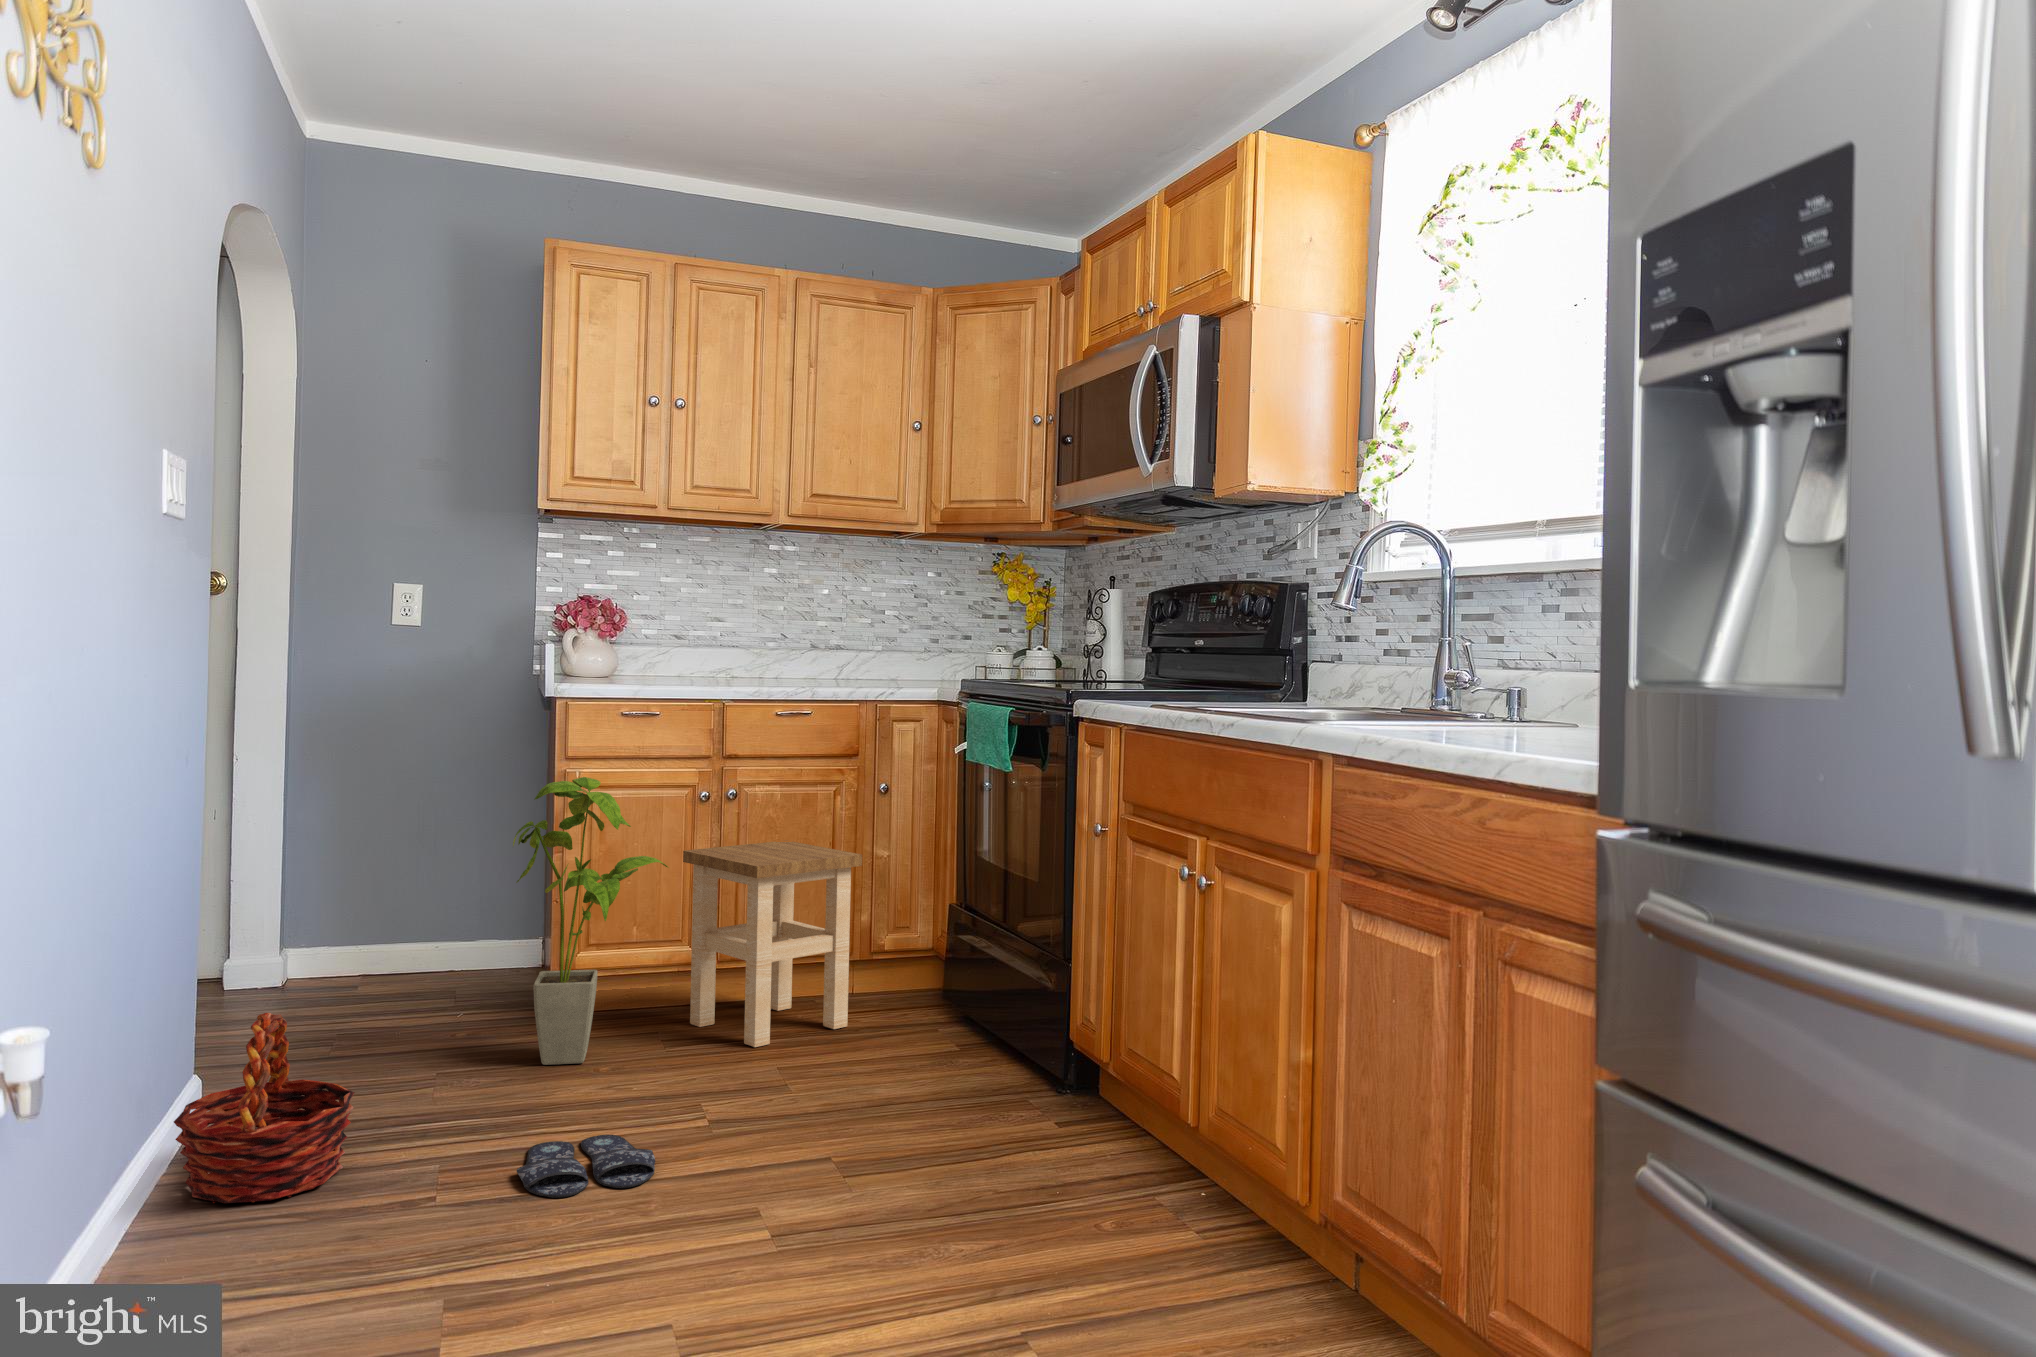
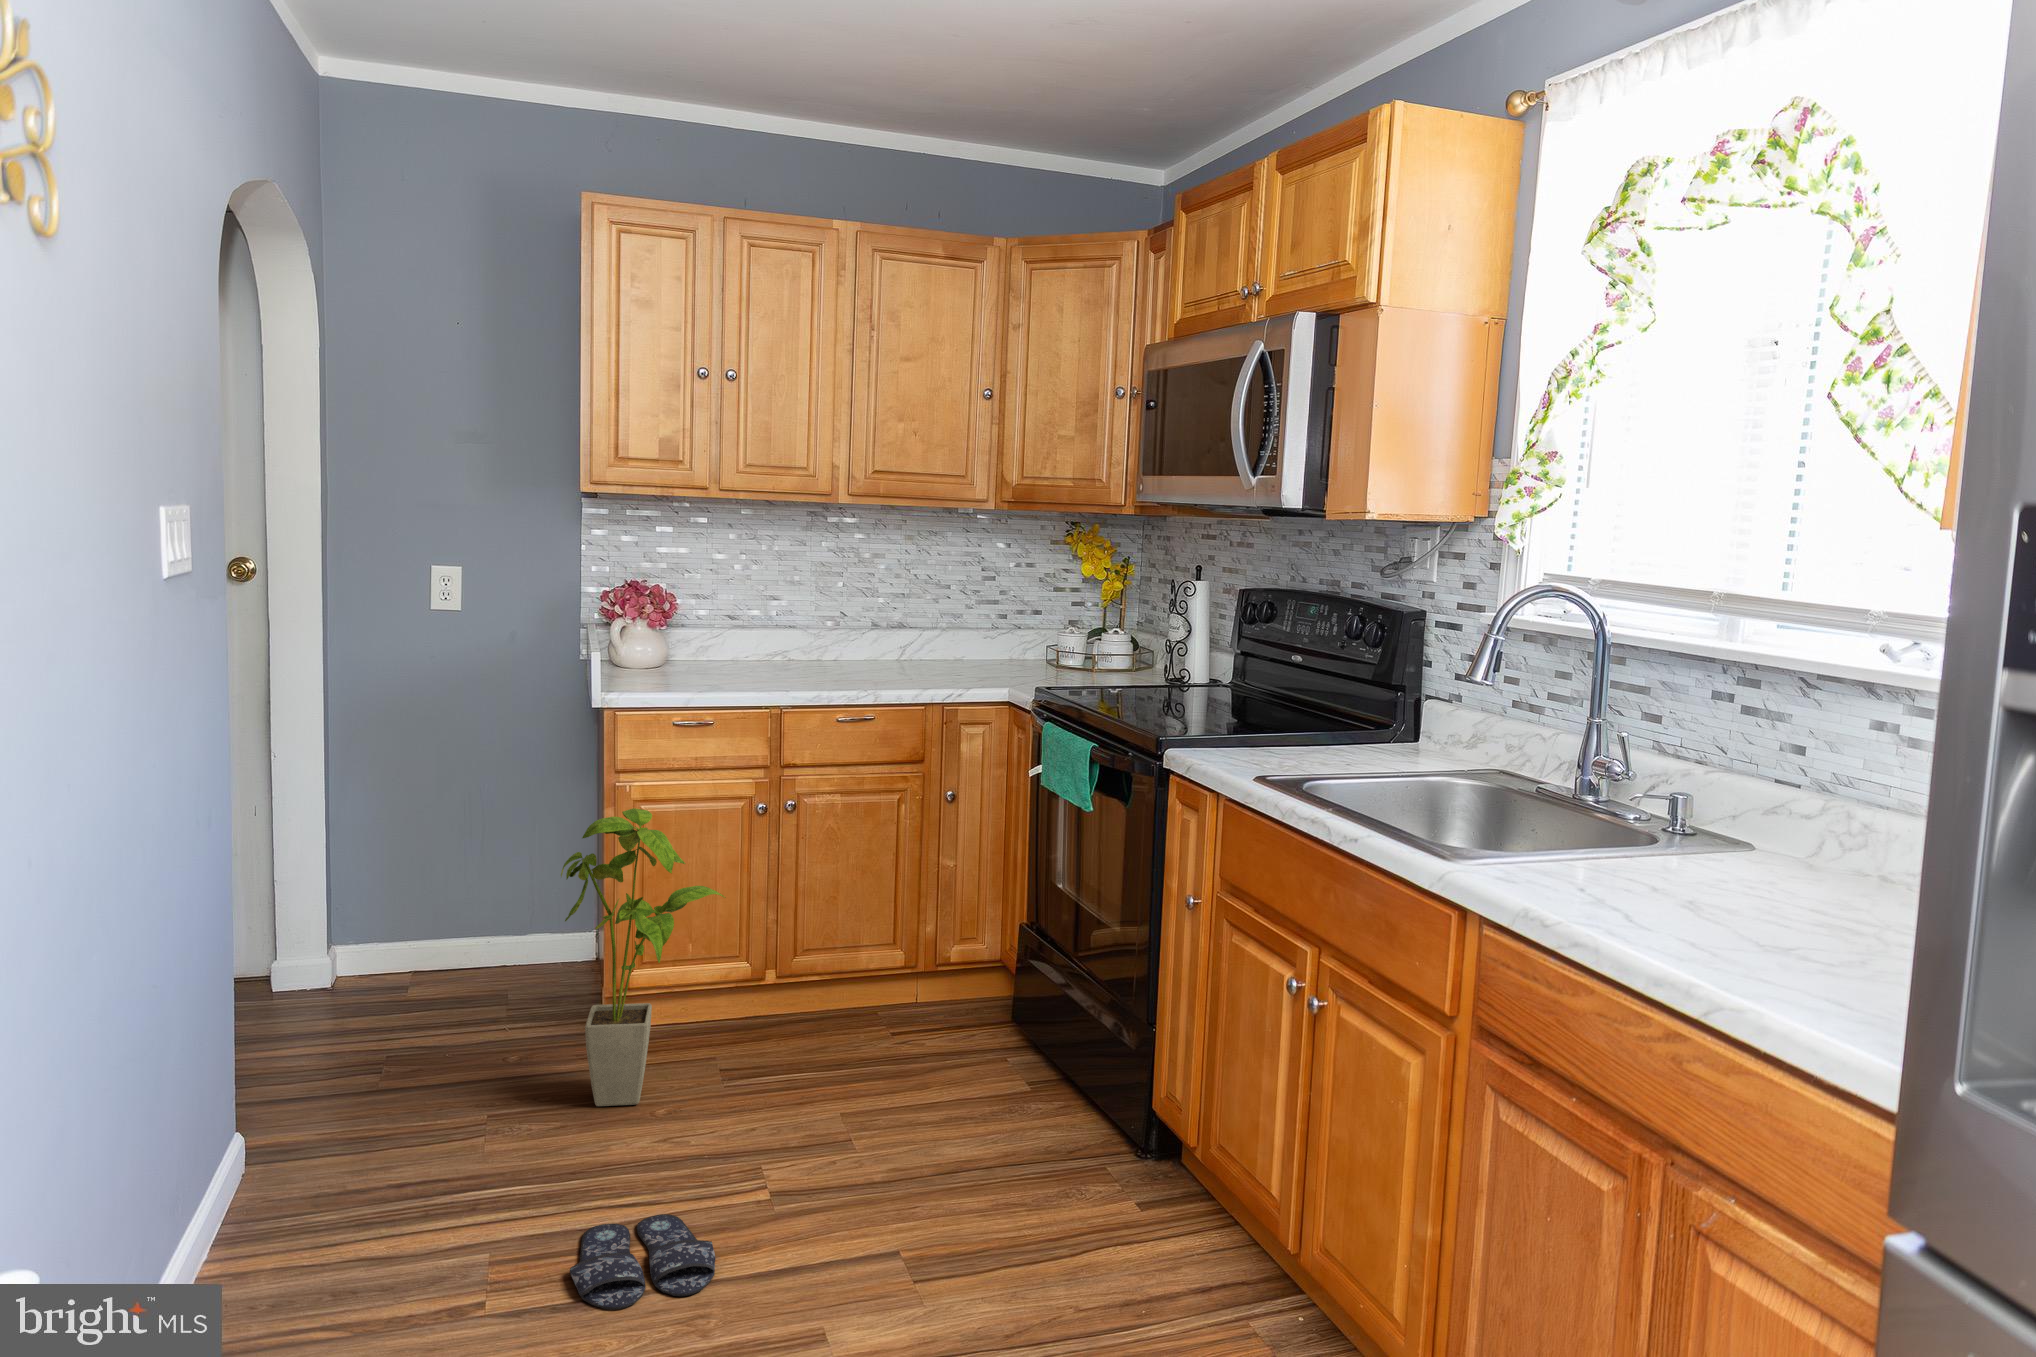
stool: present [683,842,862,1047] -> none [740,850,929,1083]
basket: present [174,1013,355,1203] -> none [209,1103,399,1314]

